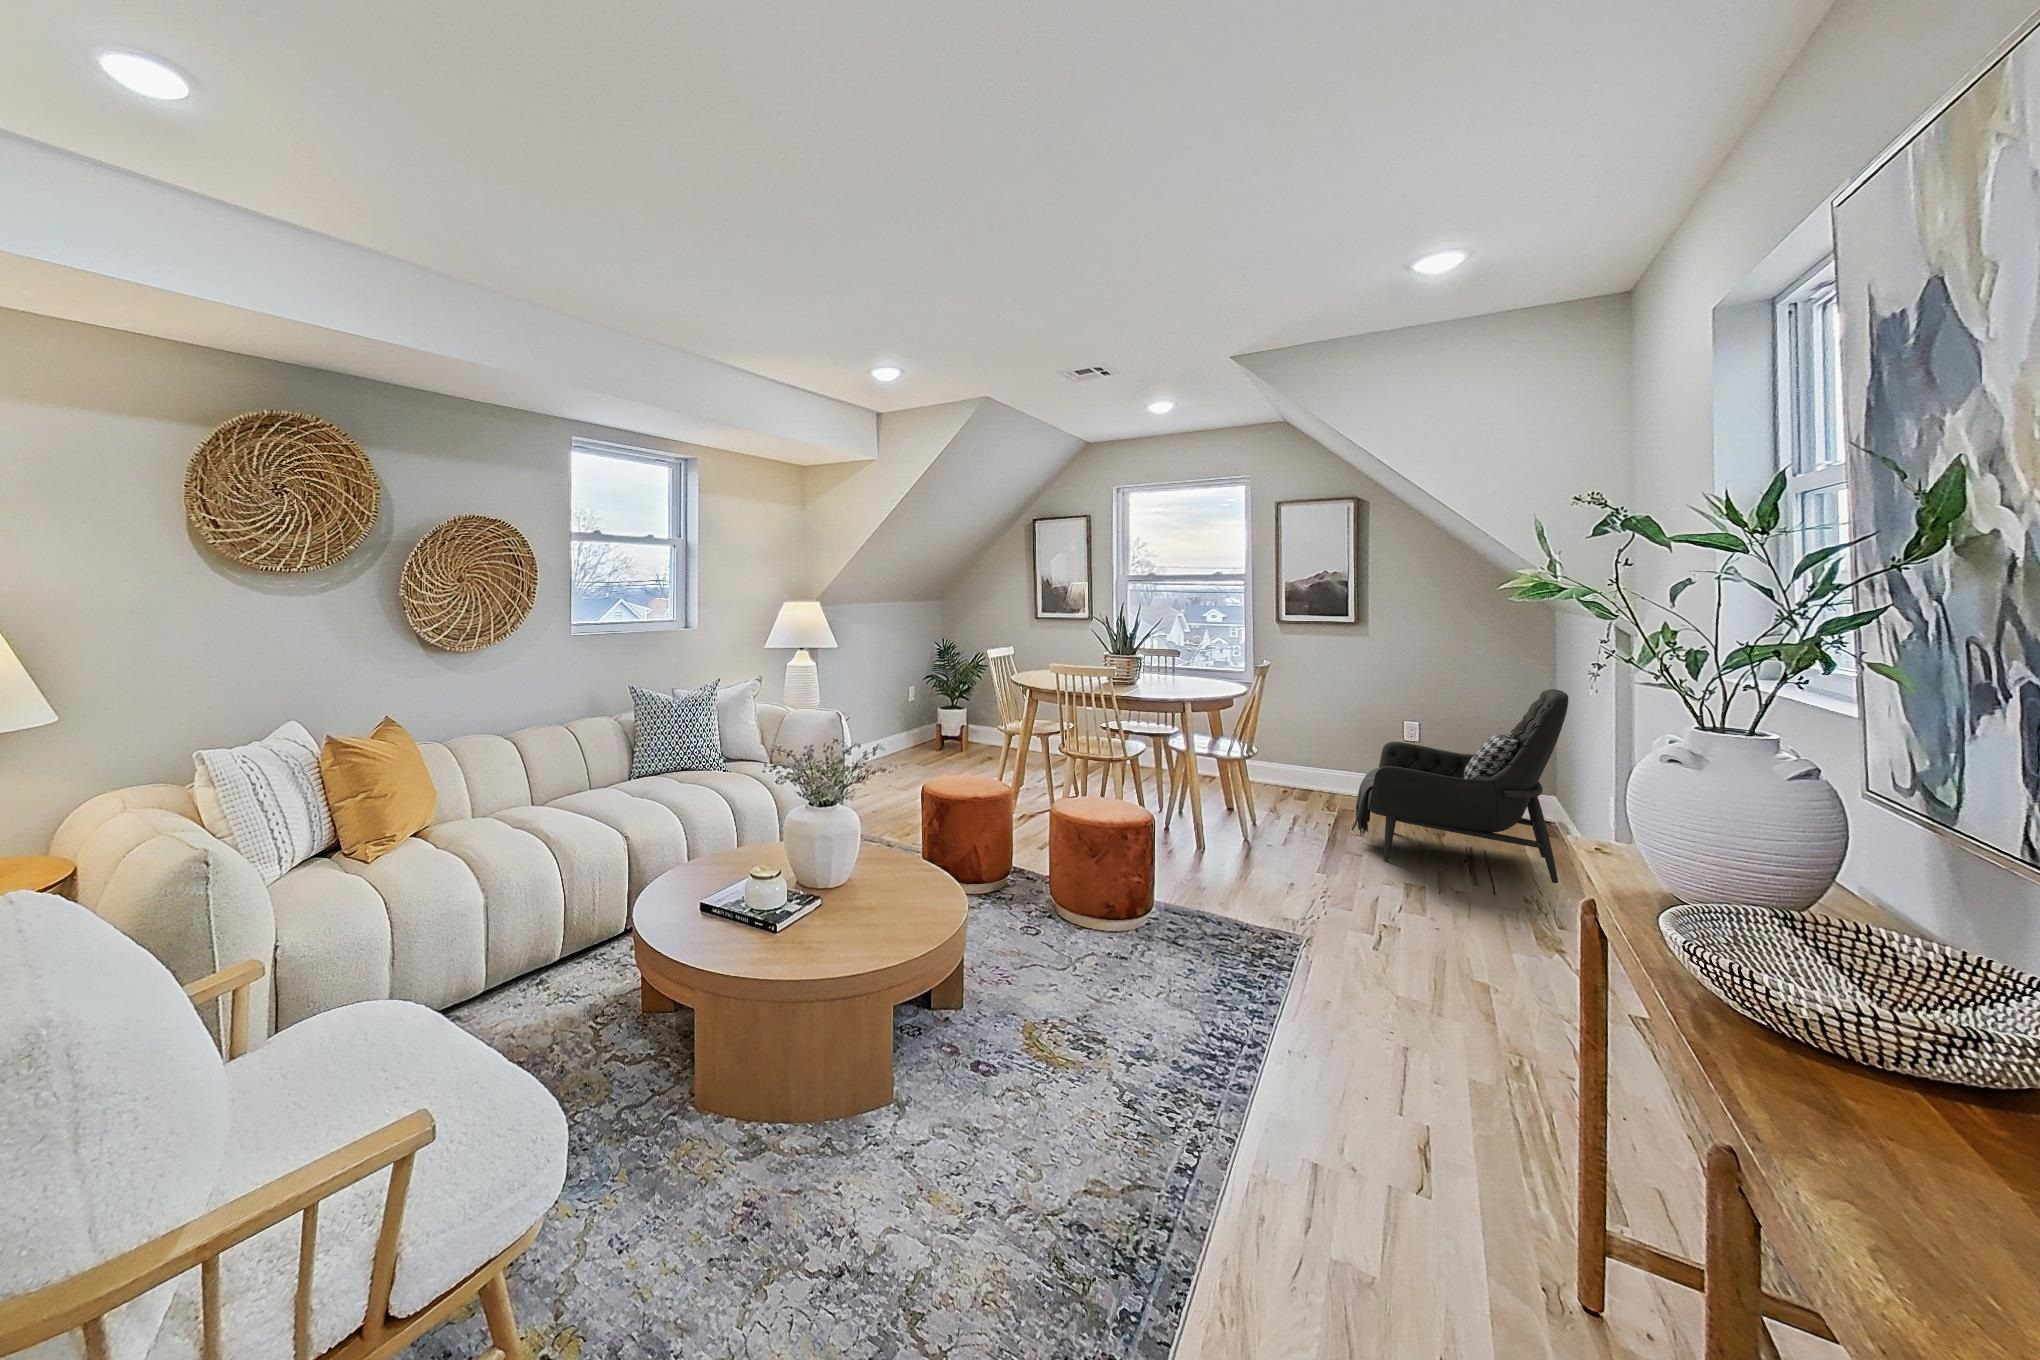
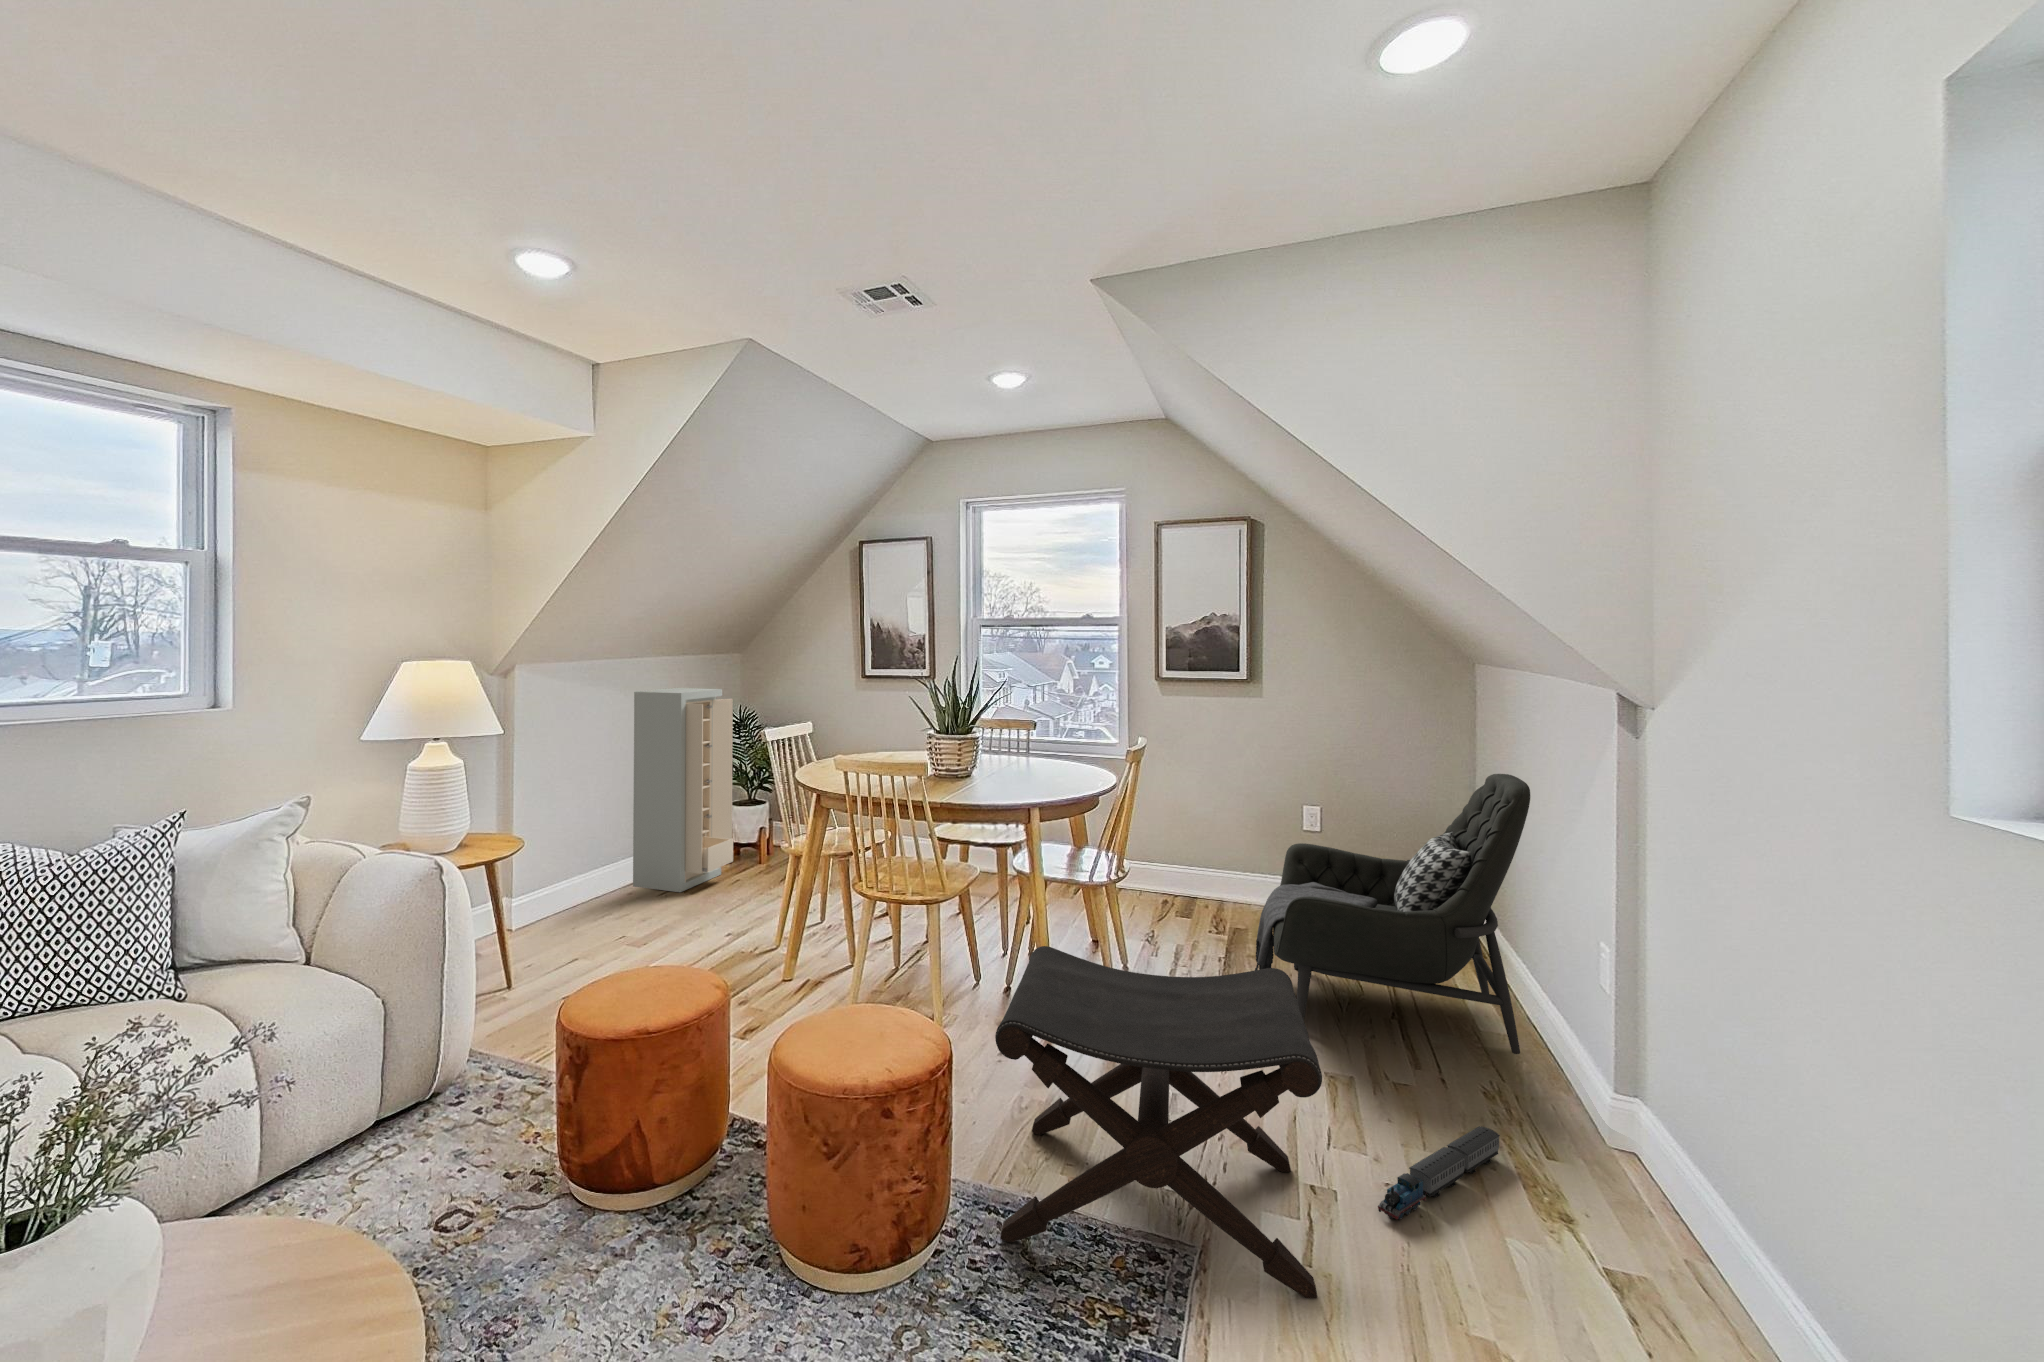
storage cabinet: none [883,625,951,766] -> present [633,688,733,892]
footstool: none [1181,776,1379,958] -> present [995,946,1322,1299]
toy train: none [1424,904,1519,938] -> present [1378,1126,1500,1219]

